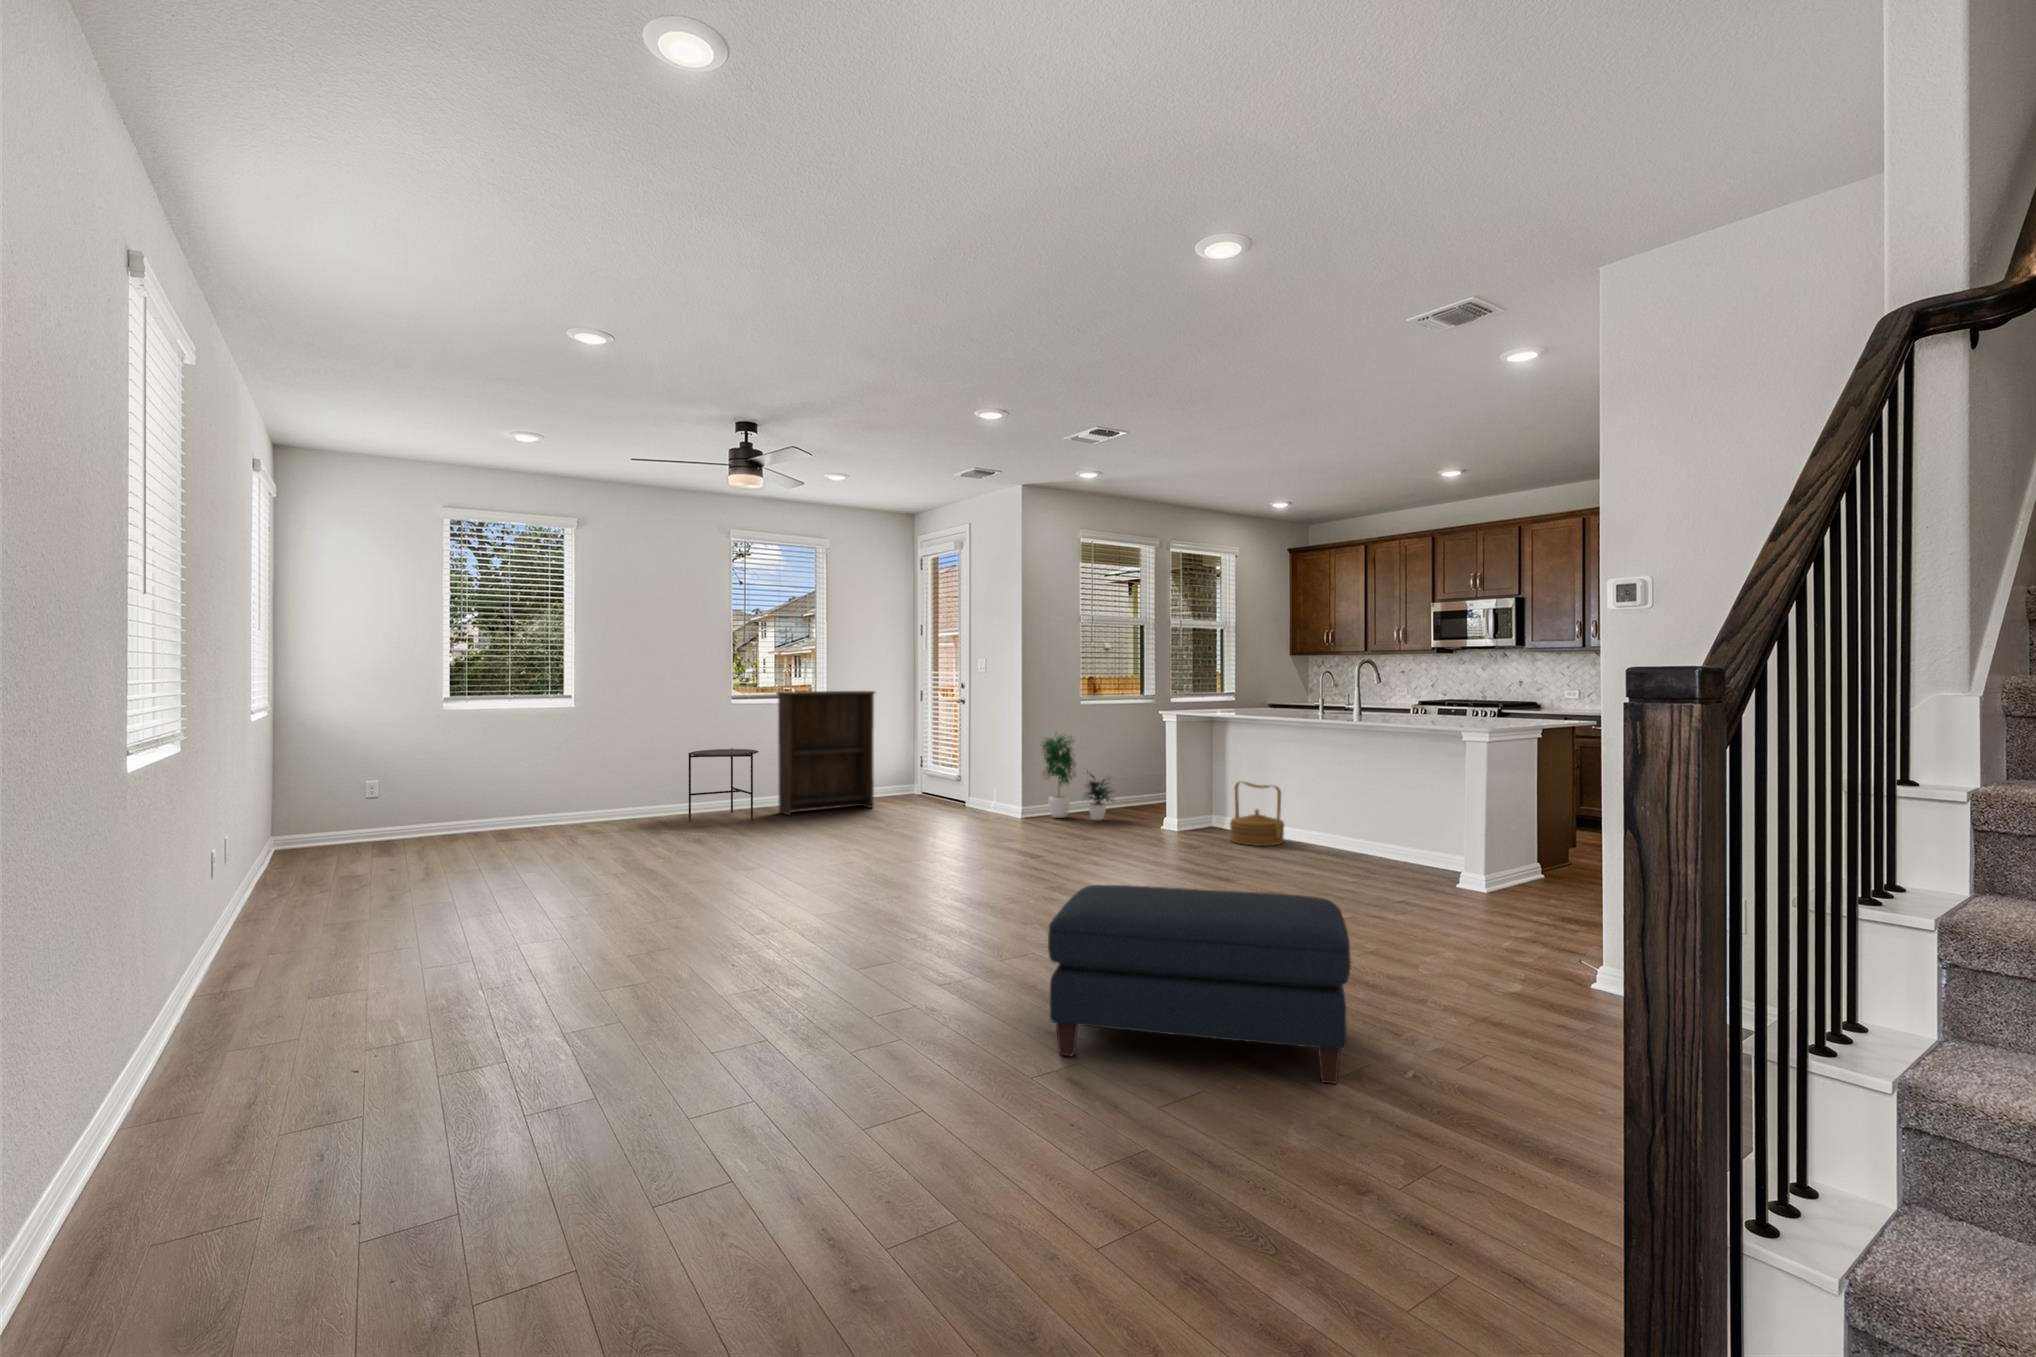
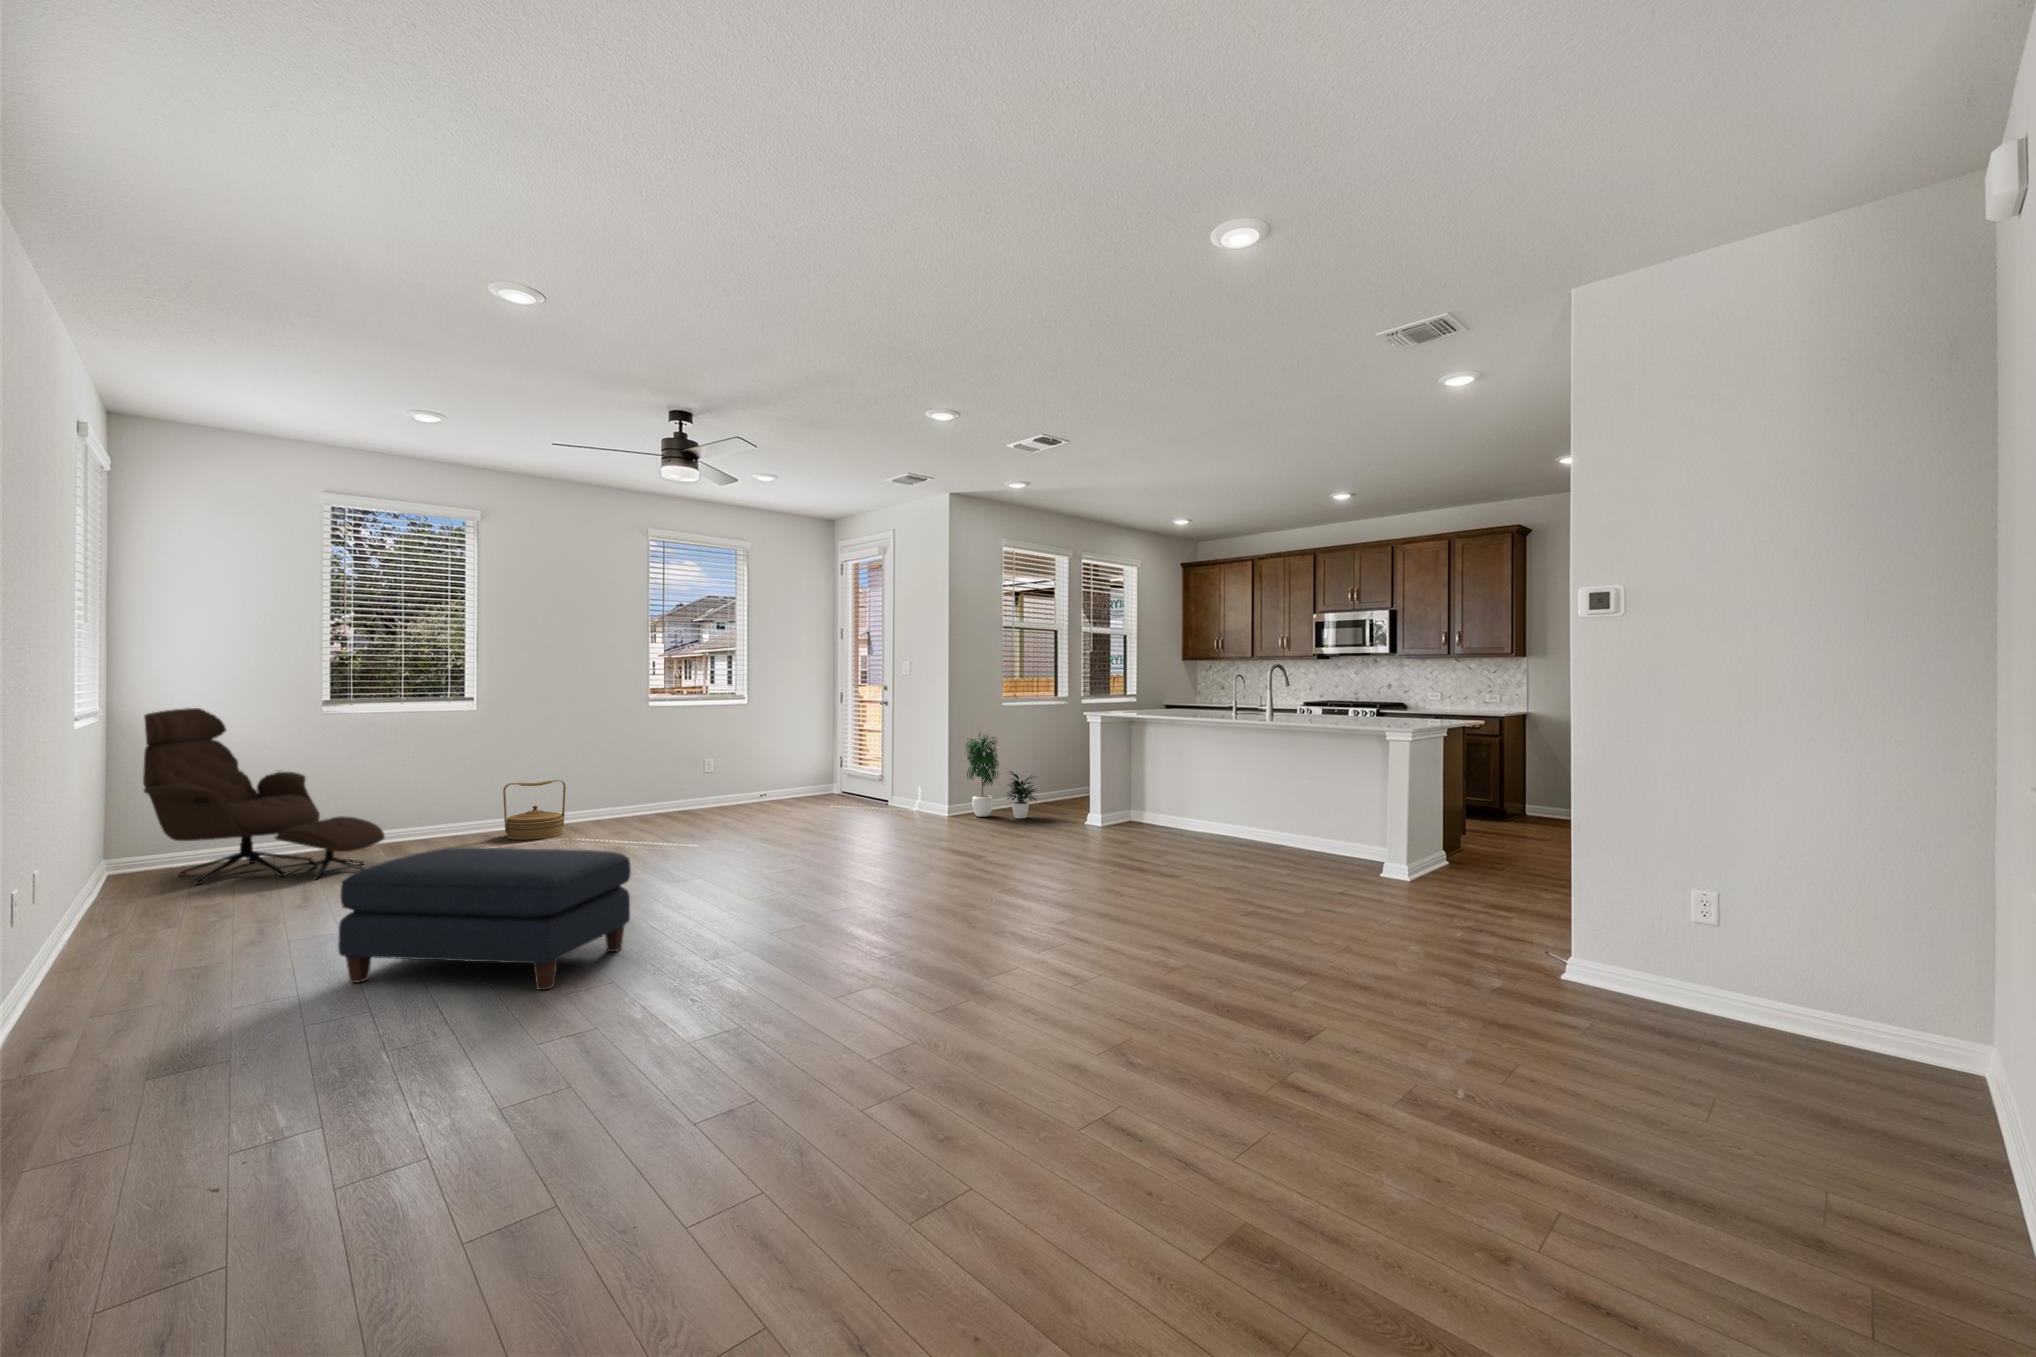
bookshelf: present [777,691,875,815] -> none [693,693,796,820]
lounge chair: none [303,703,497,859] -> present [143,708,385,884]
side table: present [688,748,759,821] -> none [600,753,676,829]
woven basket: present [1230,782,1284,846] -> present [503,780,566,840]
ottoman: present [1048,885,1351,1084] -> present [338,848,631,990]

